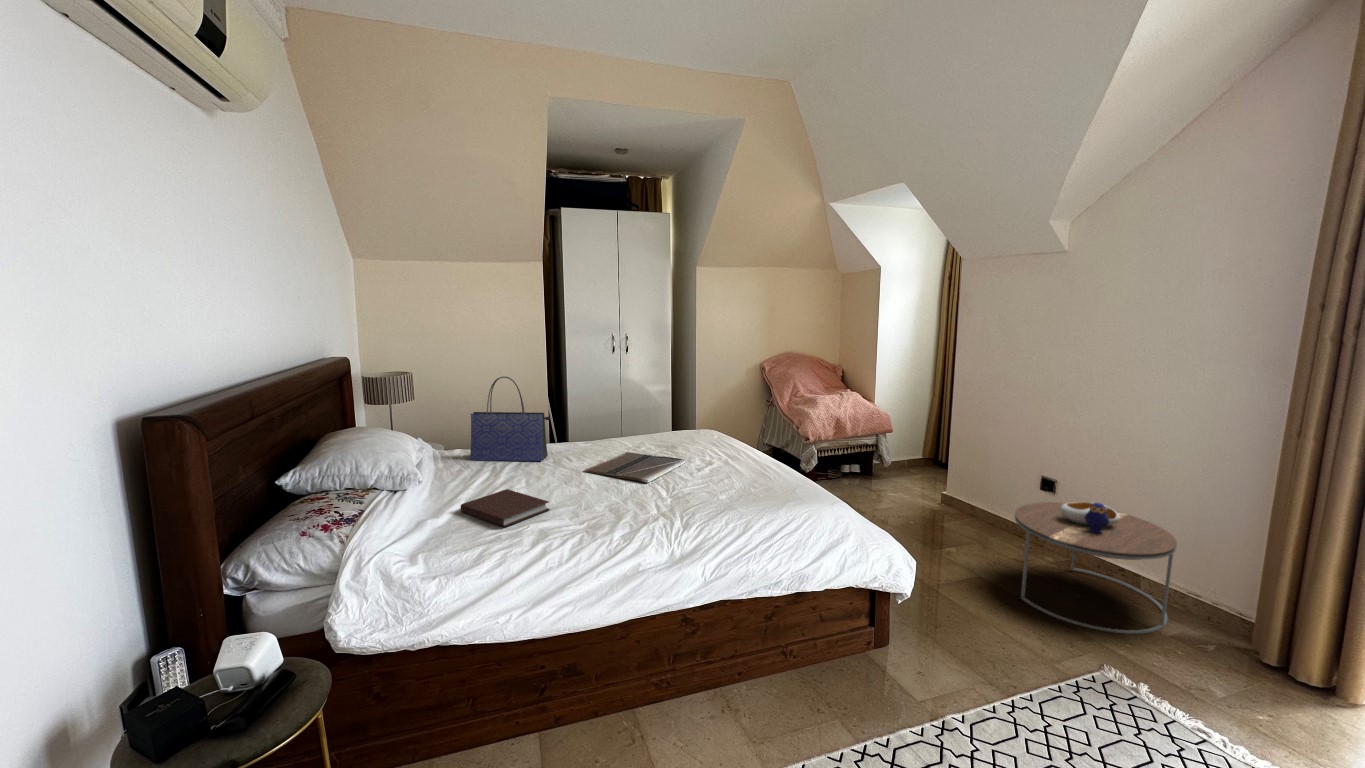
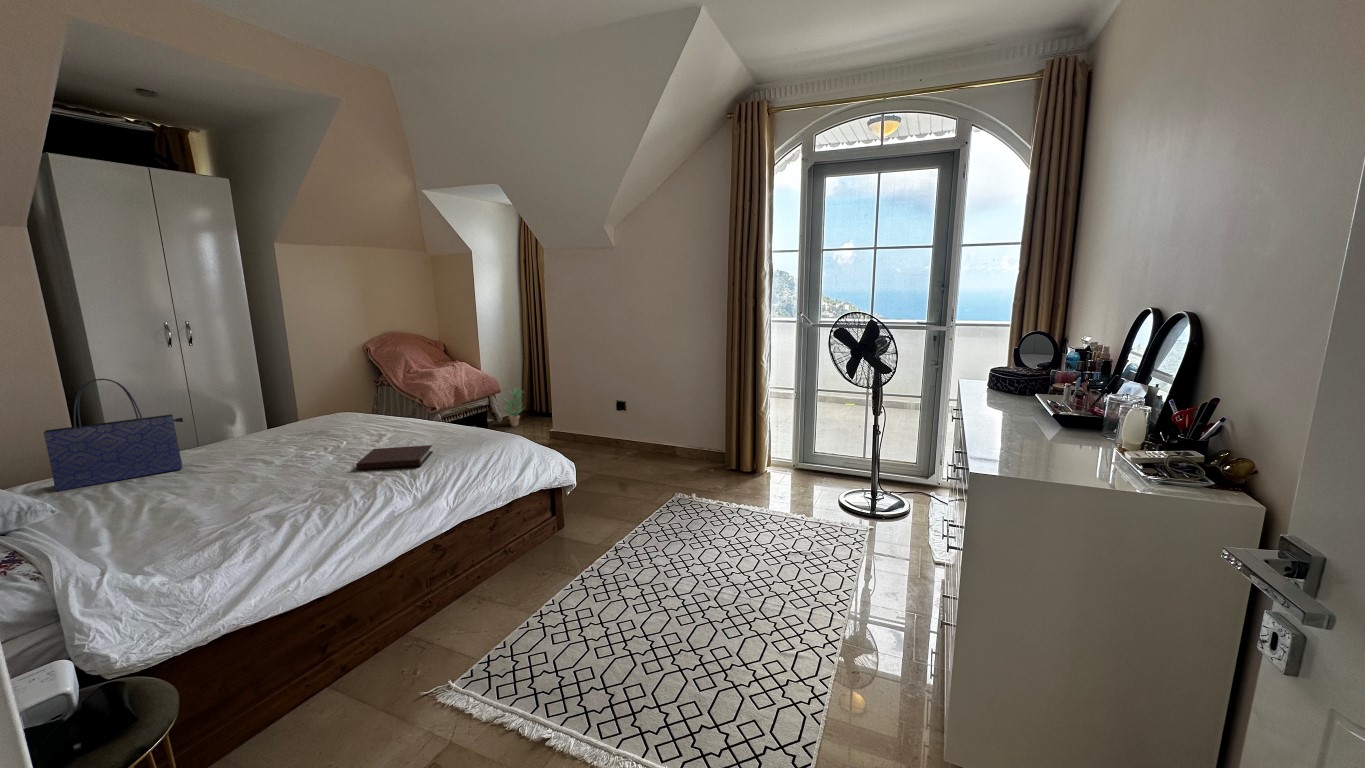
potted plant: none [893,429,924,477] -> present [506,390,522,426]
laptop: present [584,452,687,483] -> none [255,433,365,465]
notebook: present [461,489,550,527] -> present [356,445,433,470]
side table: present [1015,502,1177,634] -> none [611,406,692,481]

